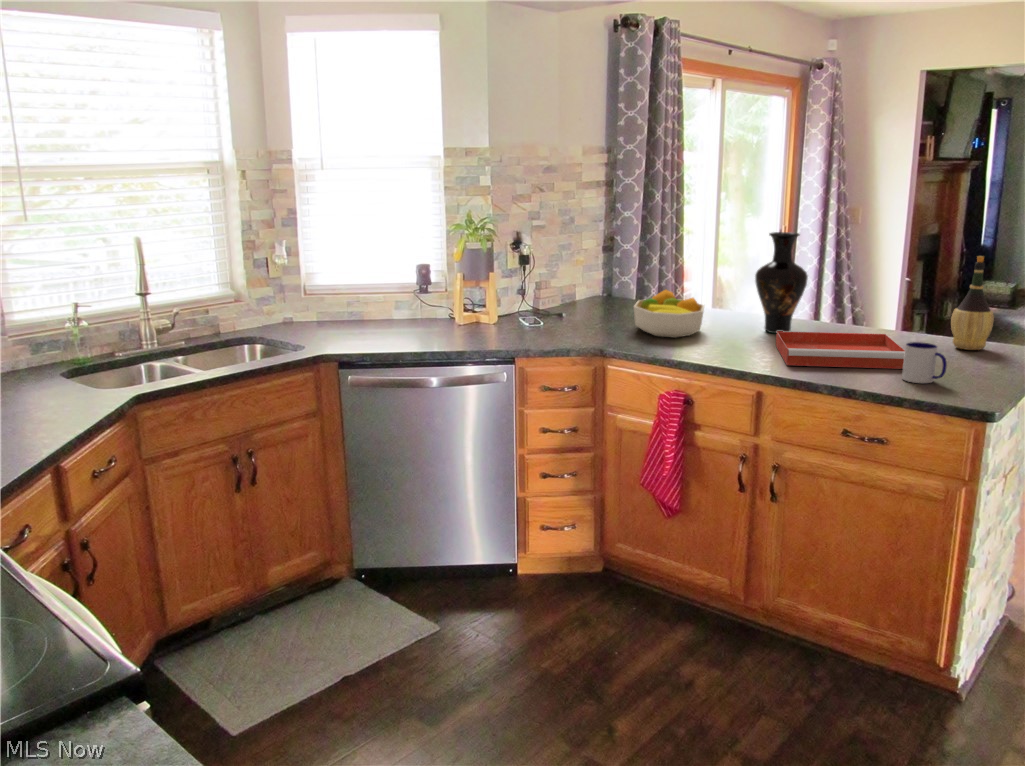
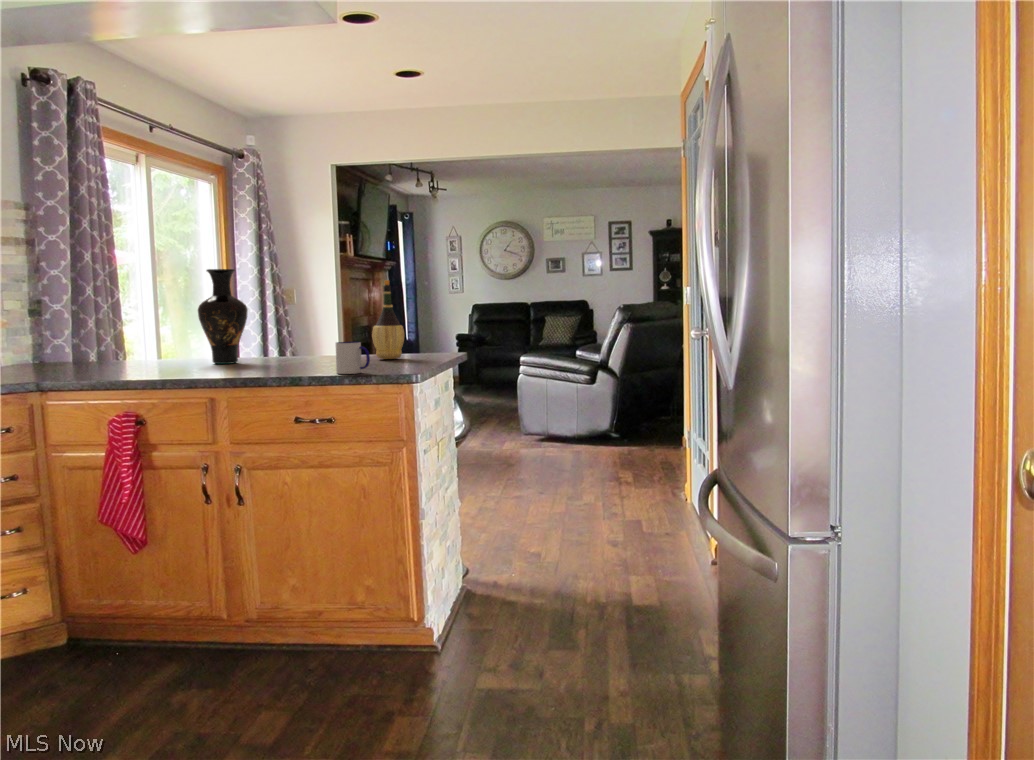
fruit bowl: present [634,290,704,338] -> none [71,330,149,373]
tray: present [776,331,905,369] -> none [224,351,340,375]

